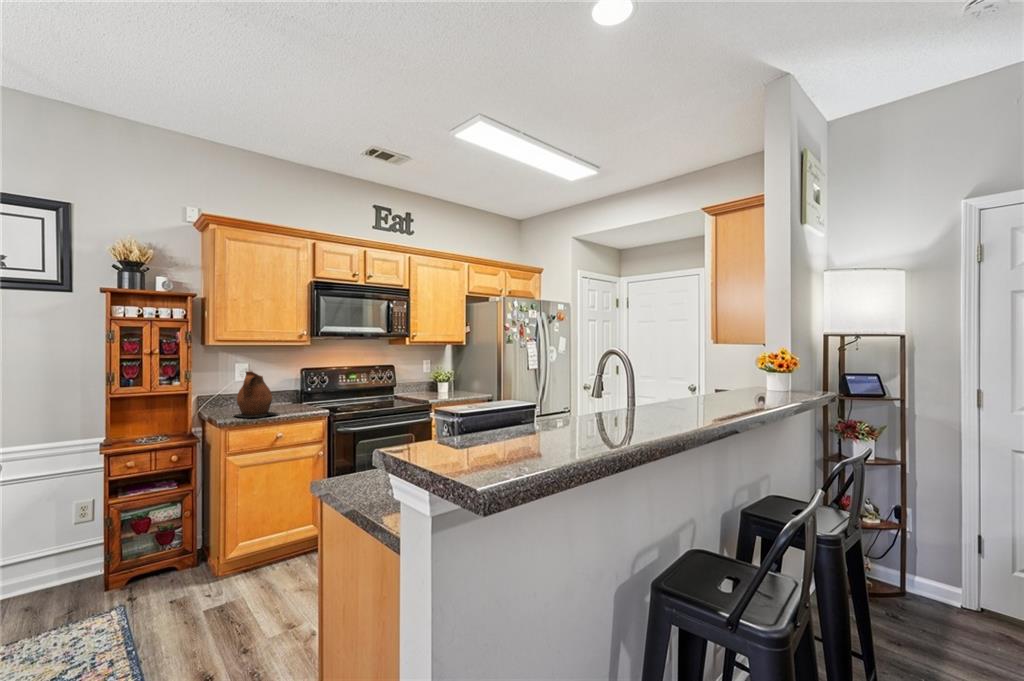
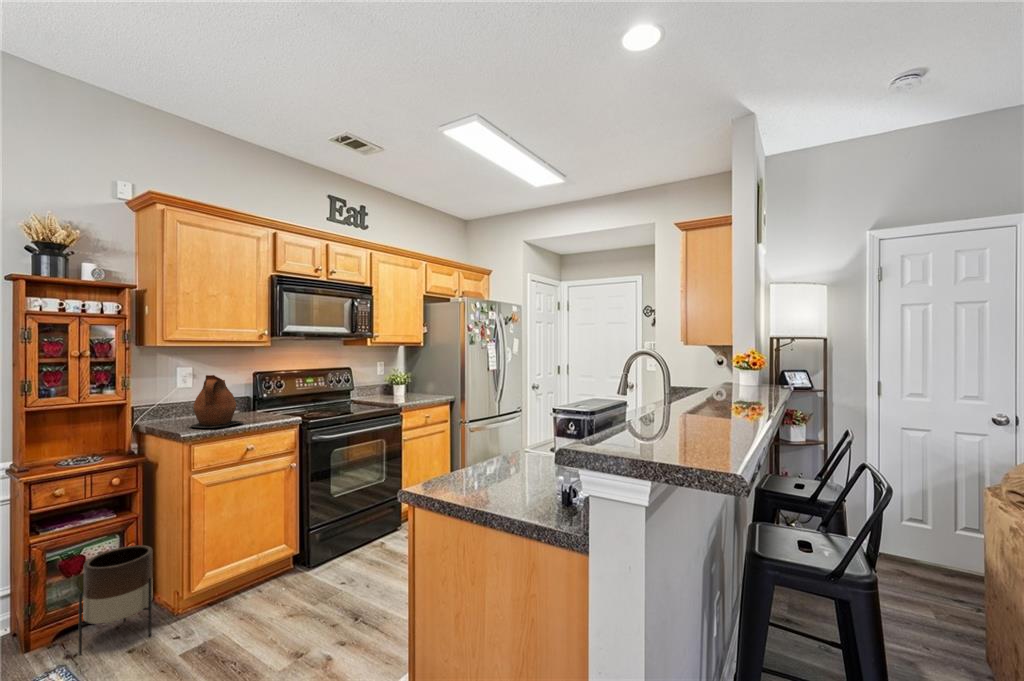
planter: none [140,513,199,598] -> present [78,545,153,655]

